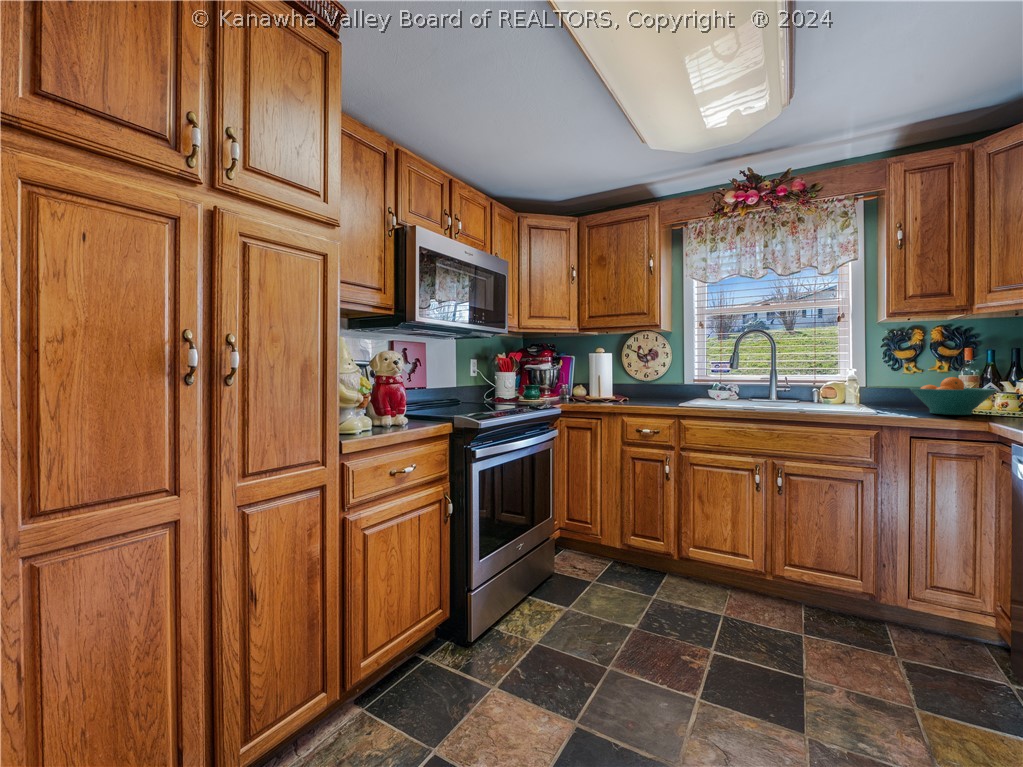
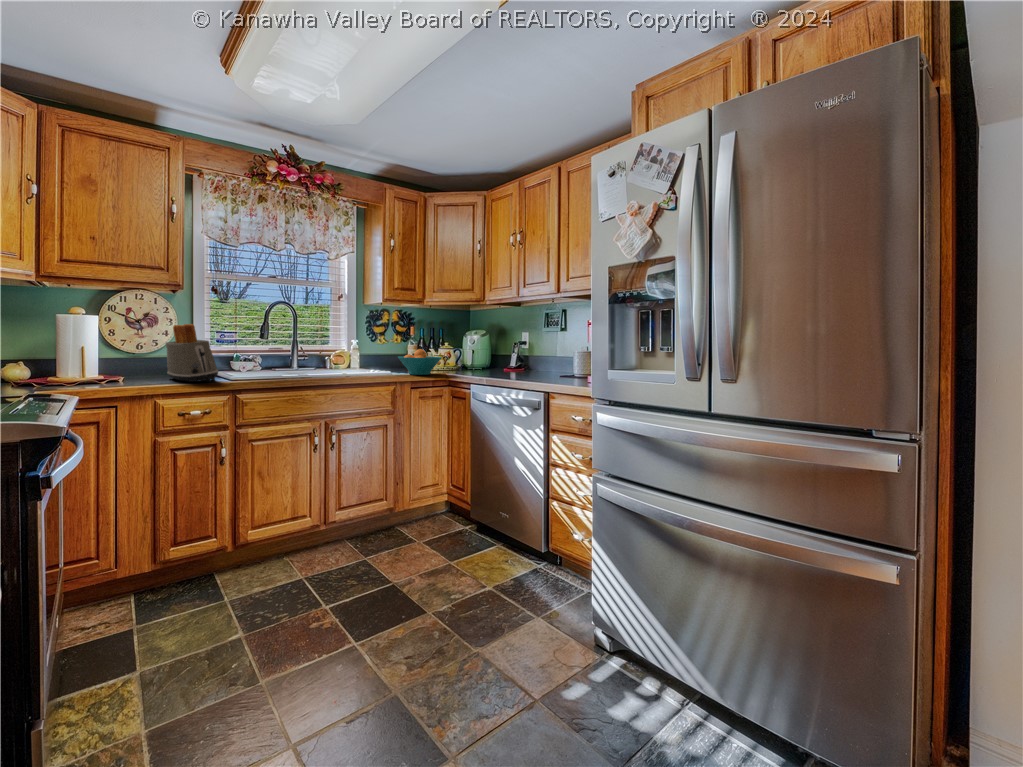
toaster: none [640,356,671,405] -> present [166,324,218,382]

